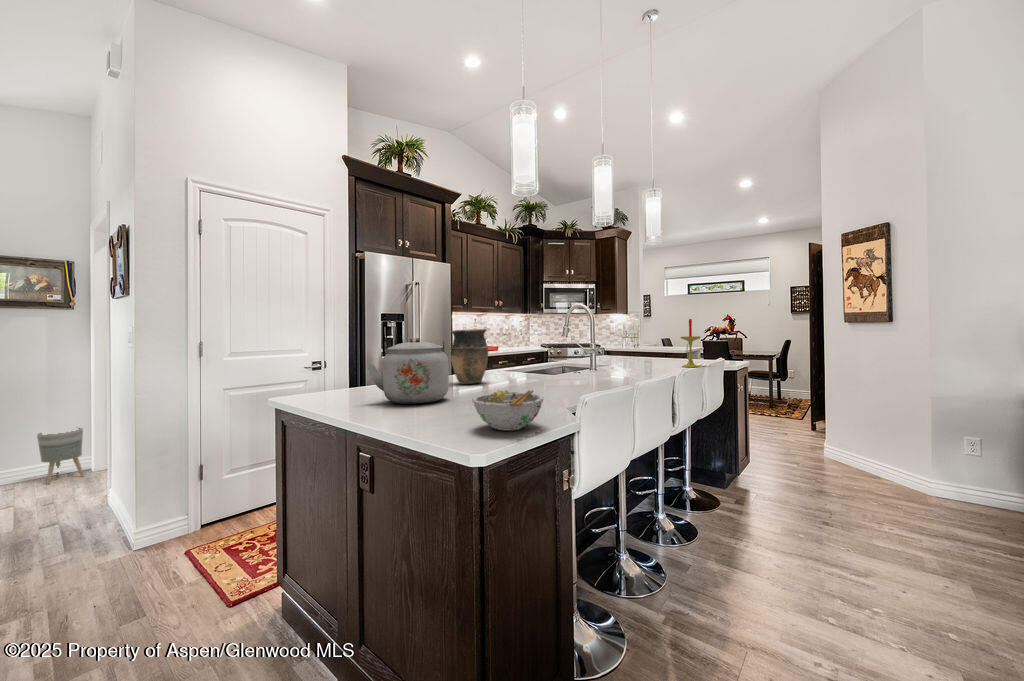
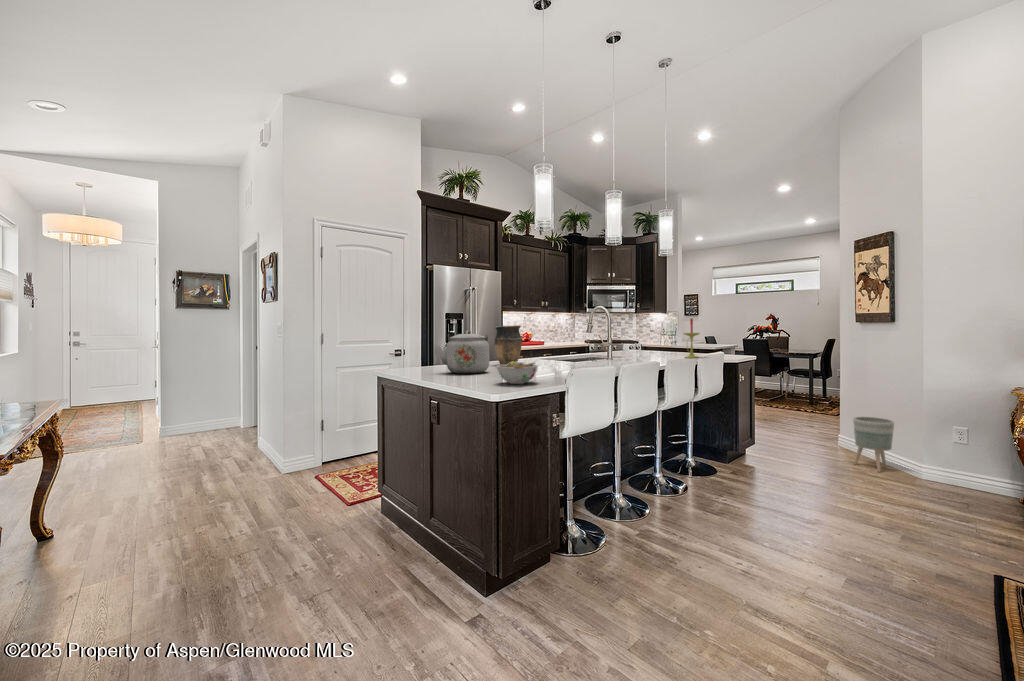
planter: present [37,428,84,484] -> present [853,417,894,472]

